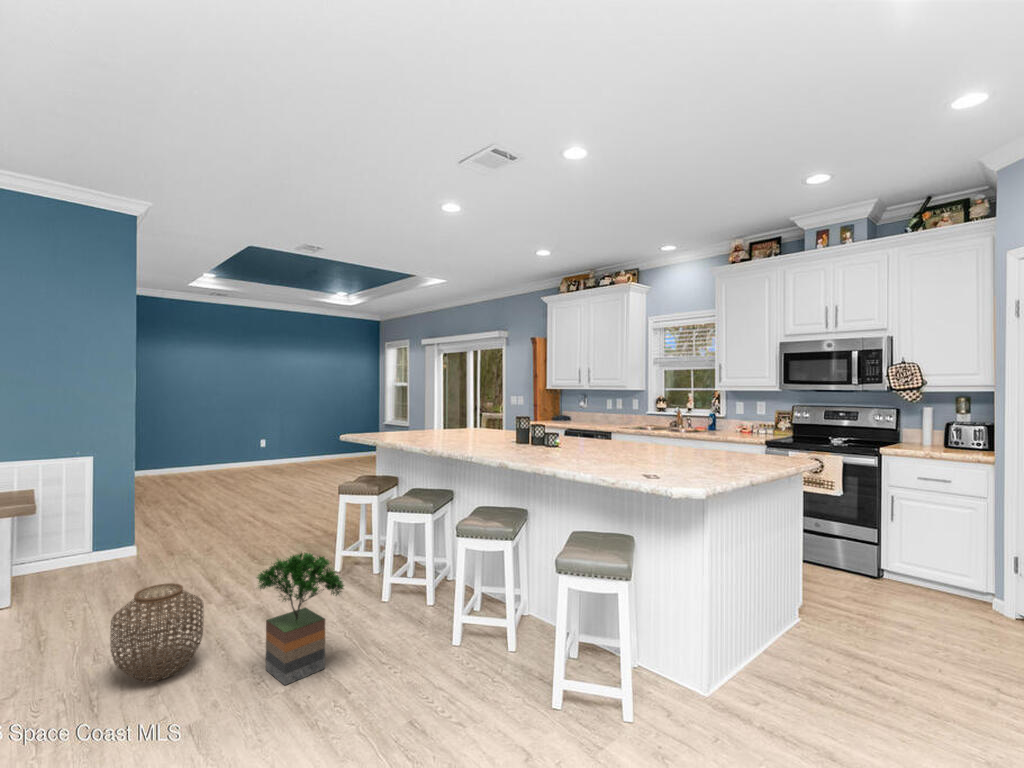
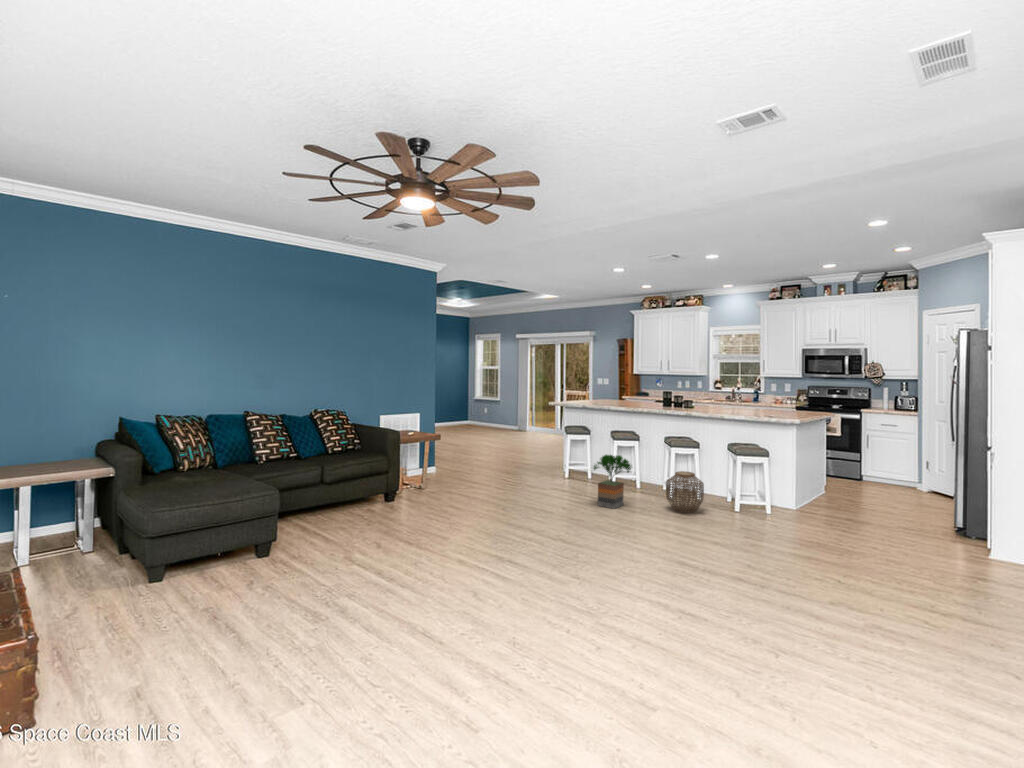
woven basket: present [110,583,204,682] -> present [666,471,704,512]

